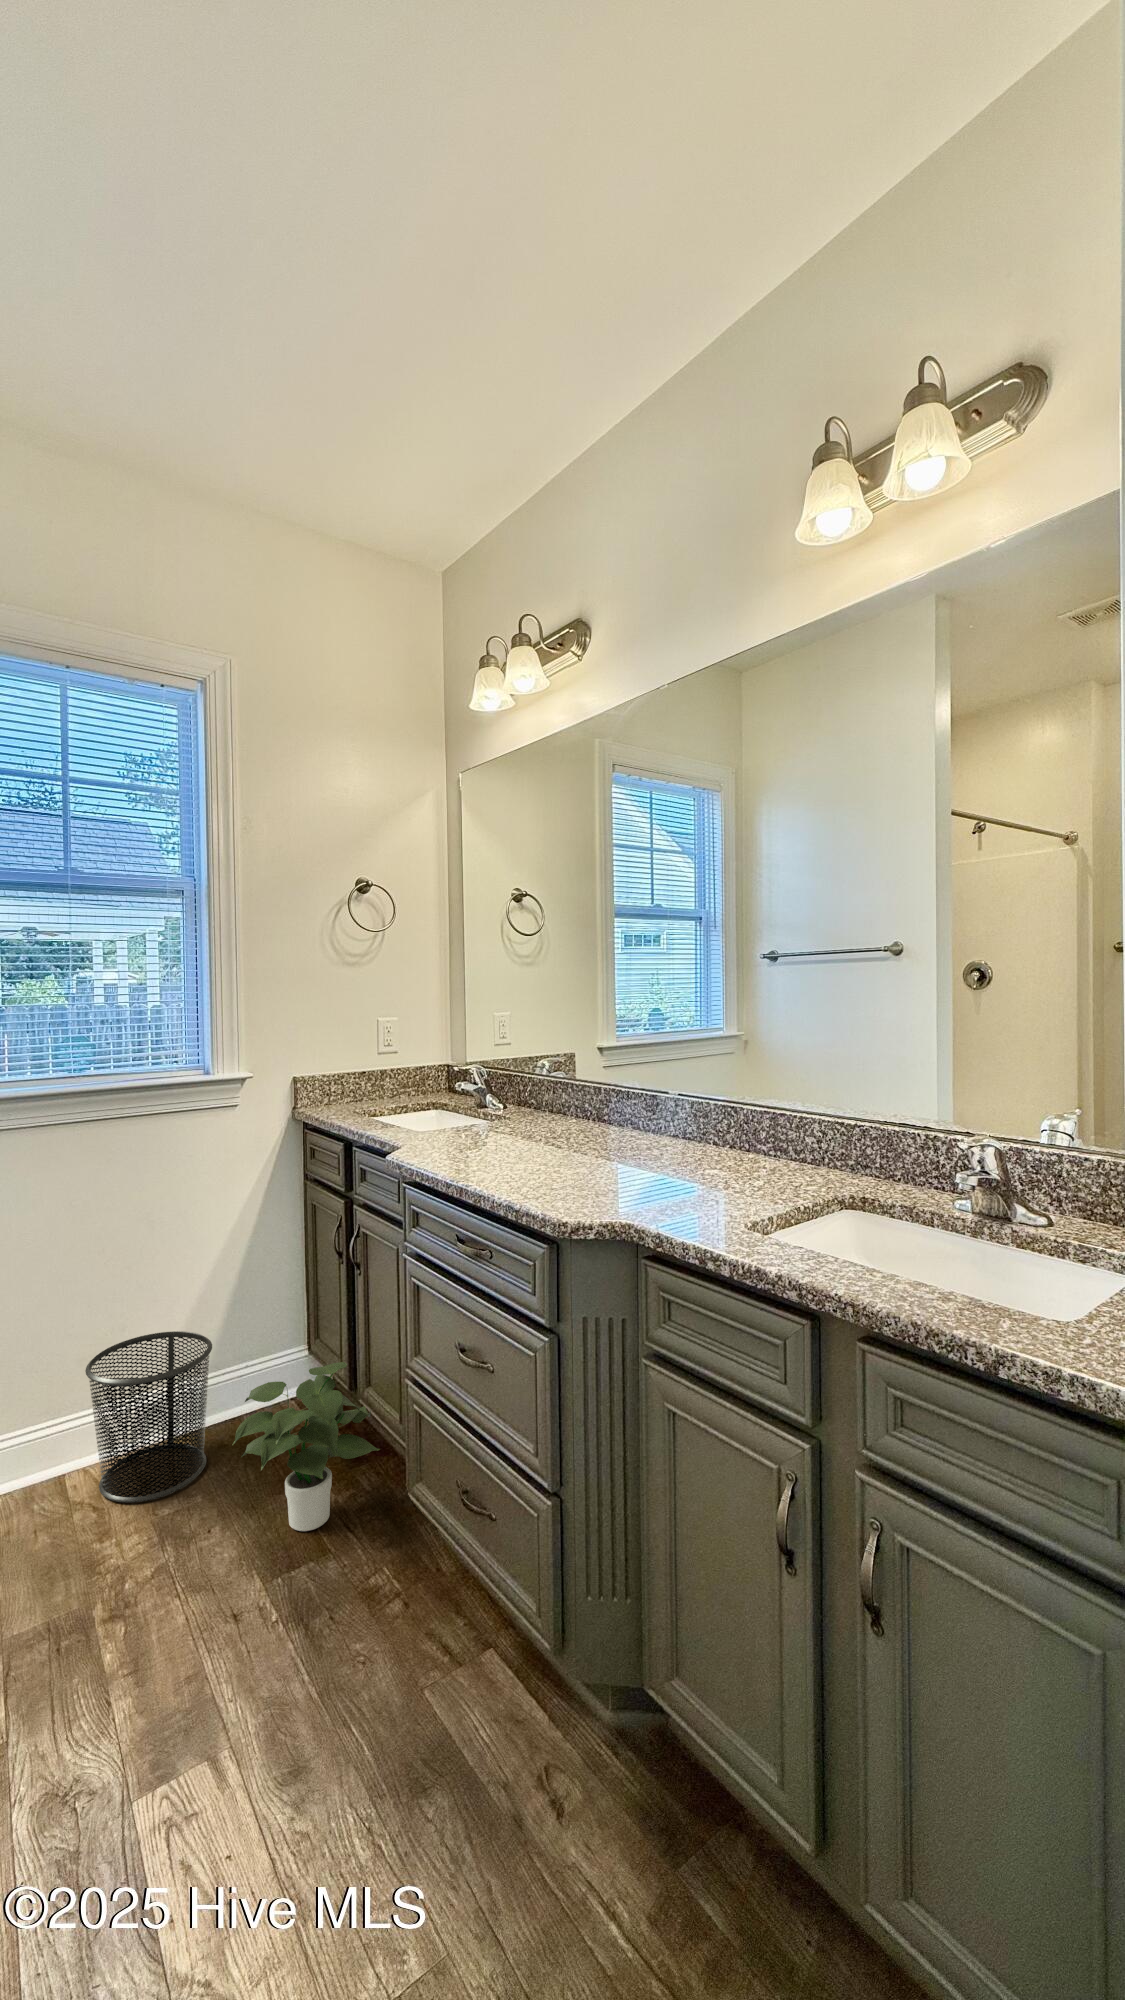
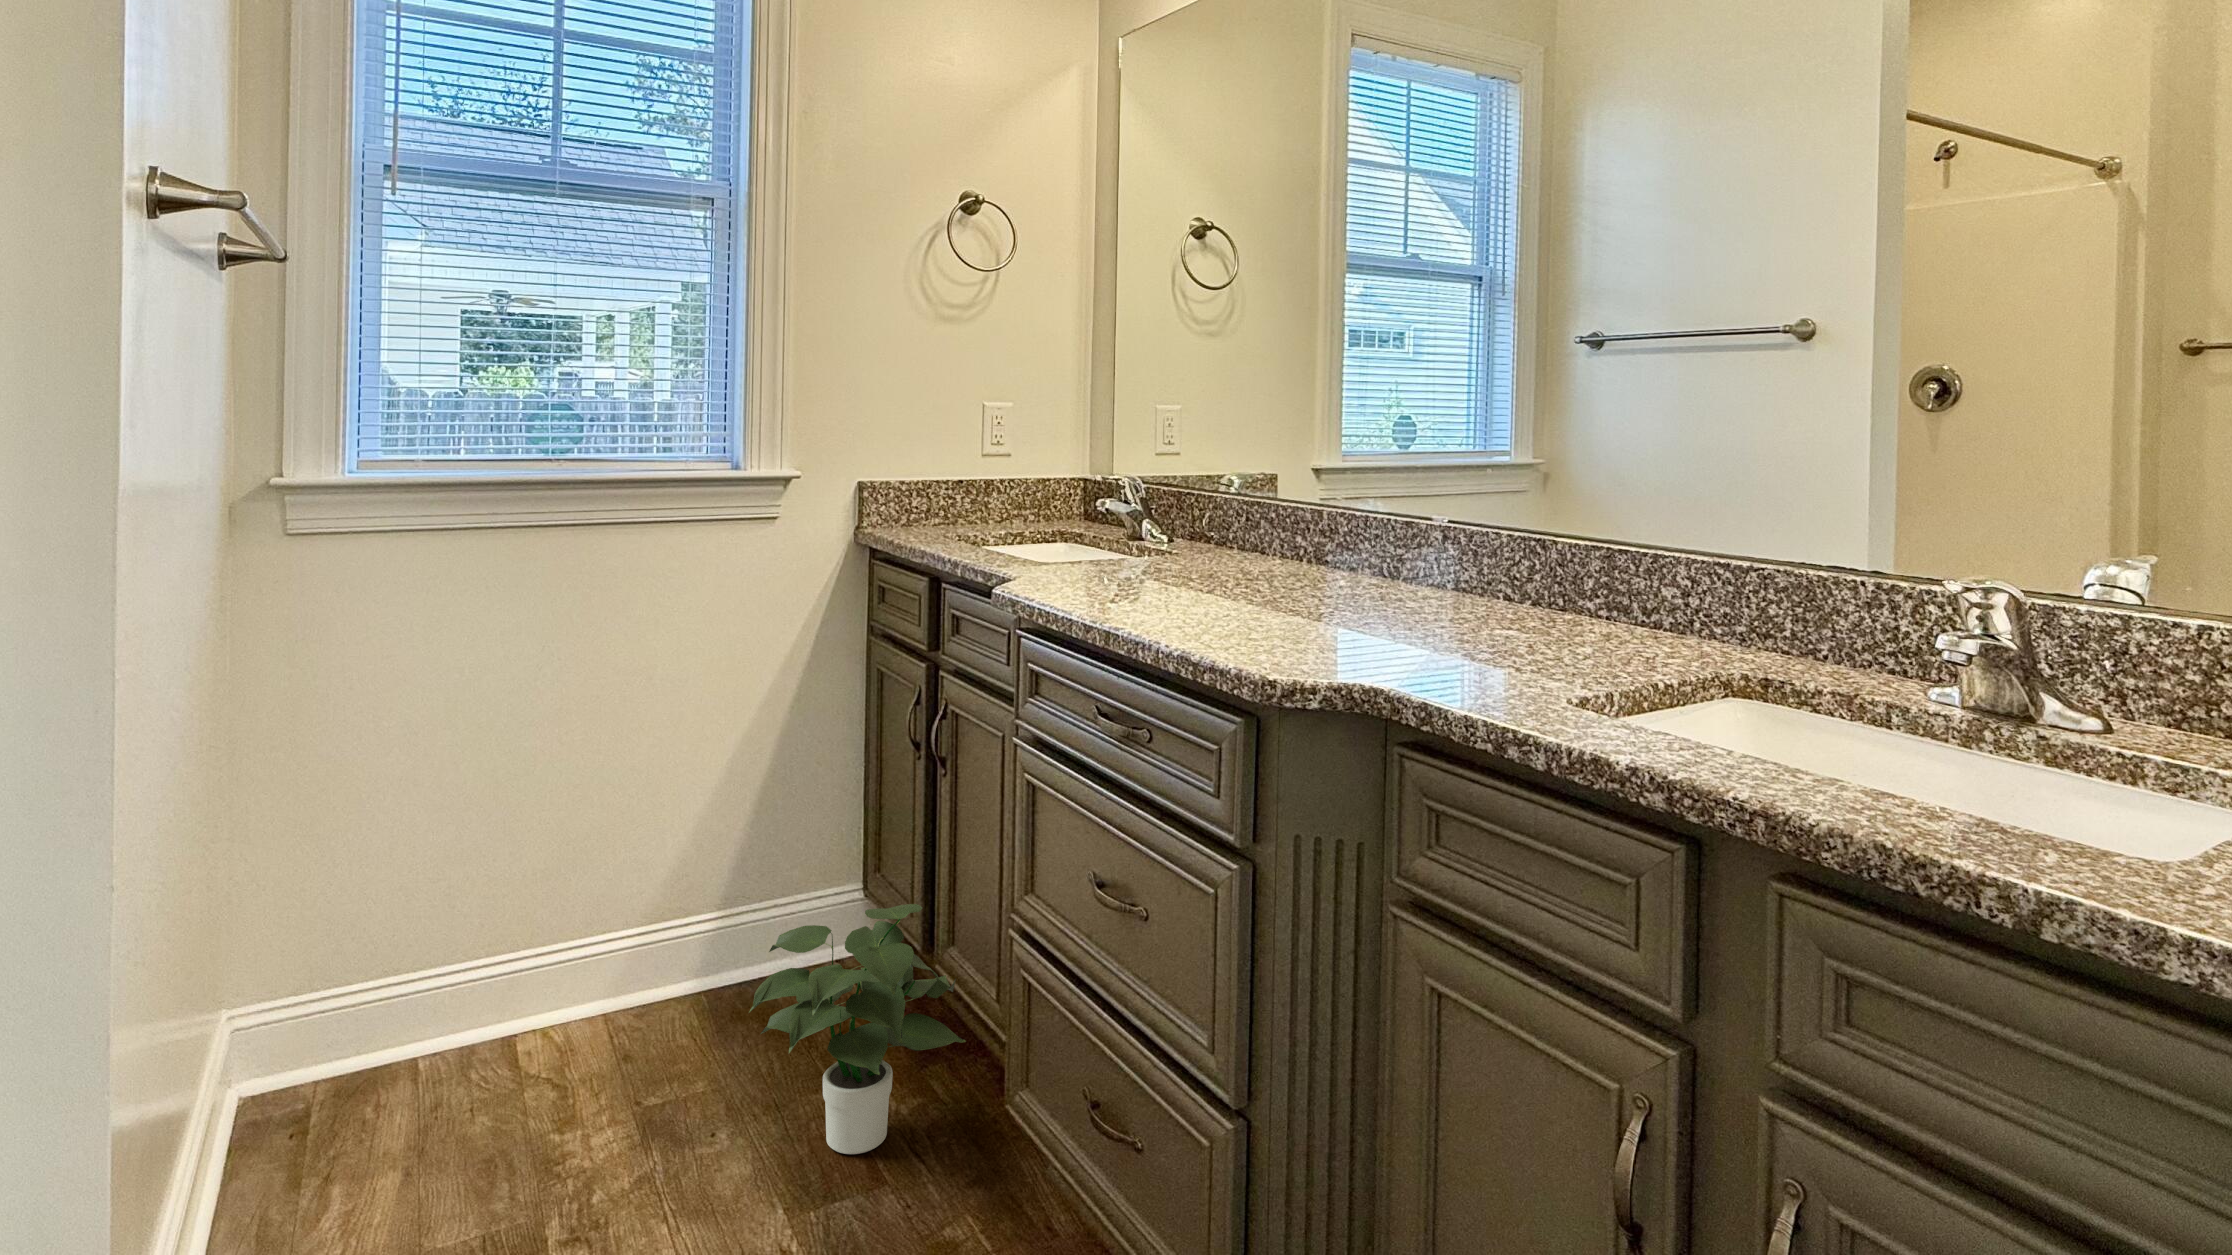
waste bin: present [85,1331,212,1503] -> none [545,844,726,1089]

